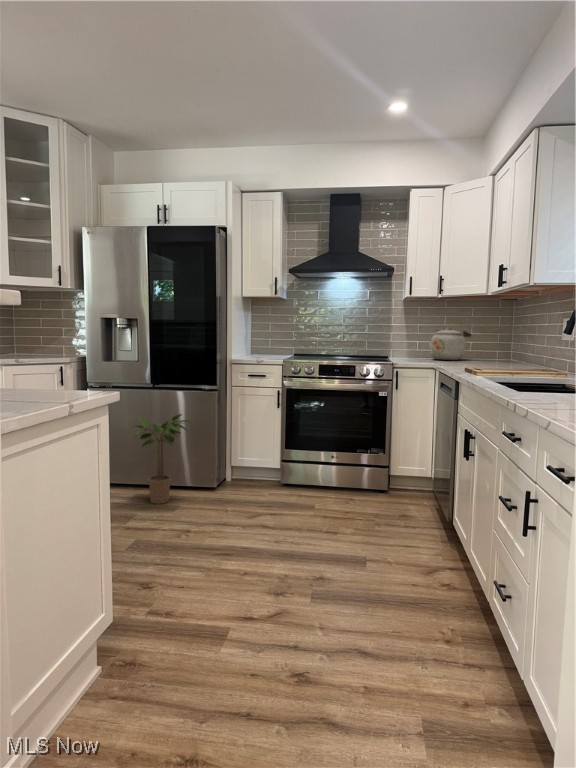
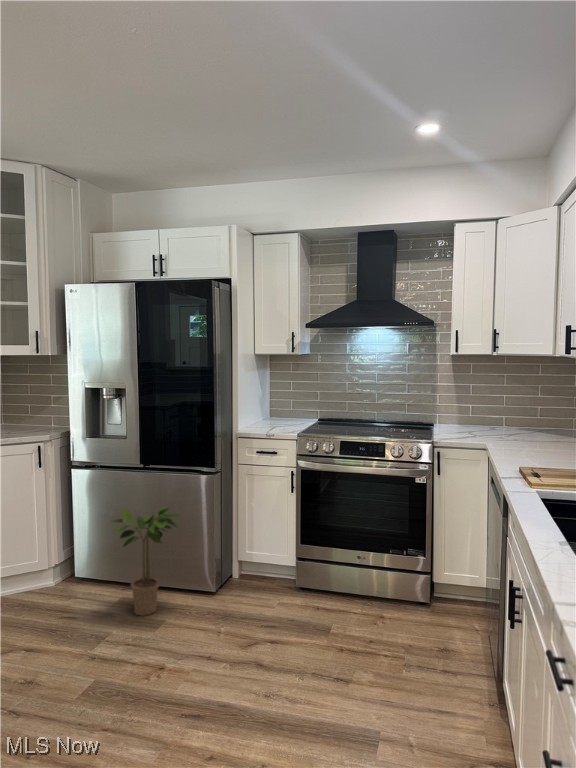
kettle: present [429,328,471,360] -> none [483,391,539,433]

